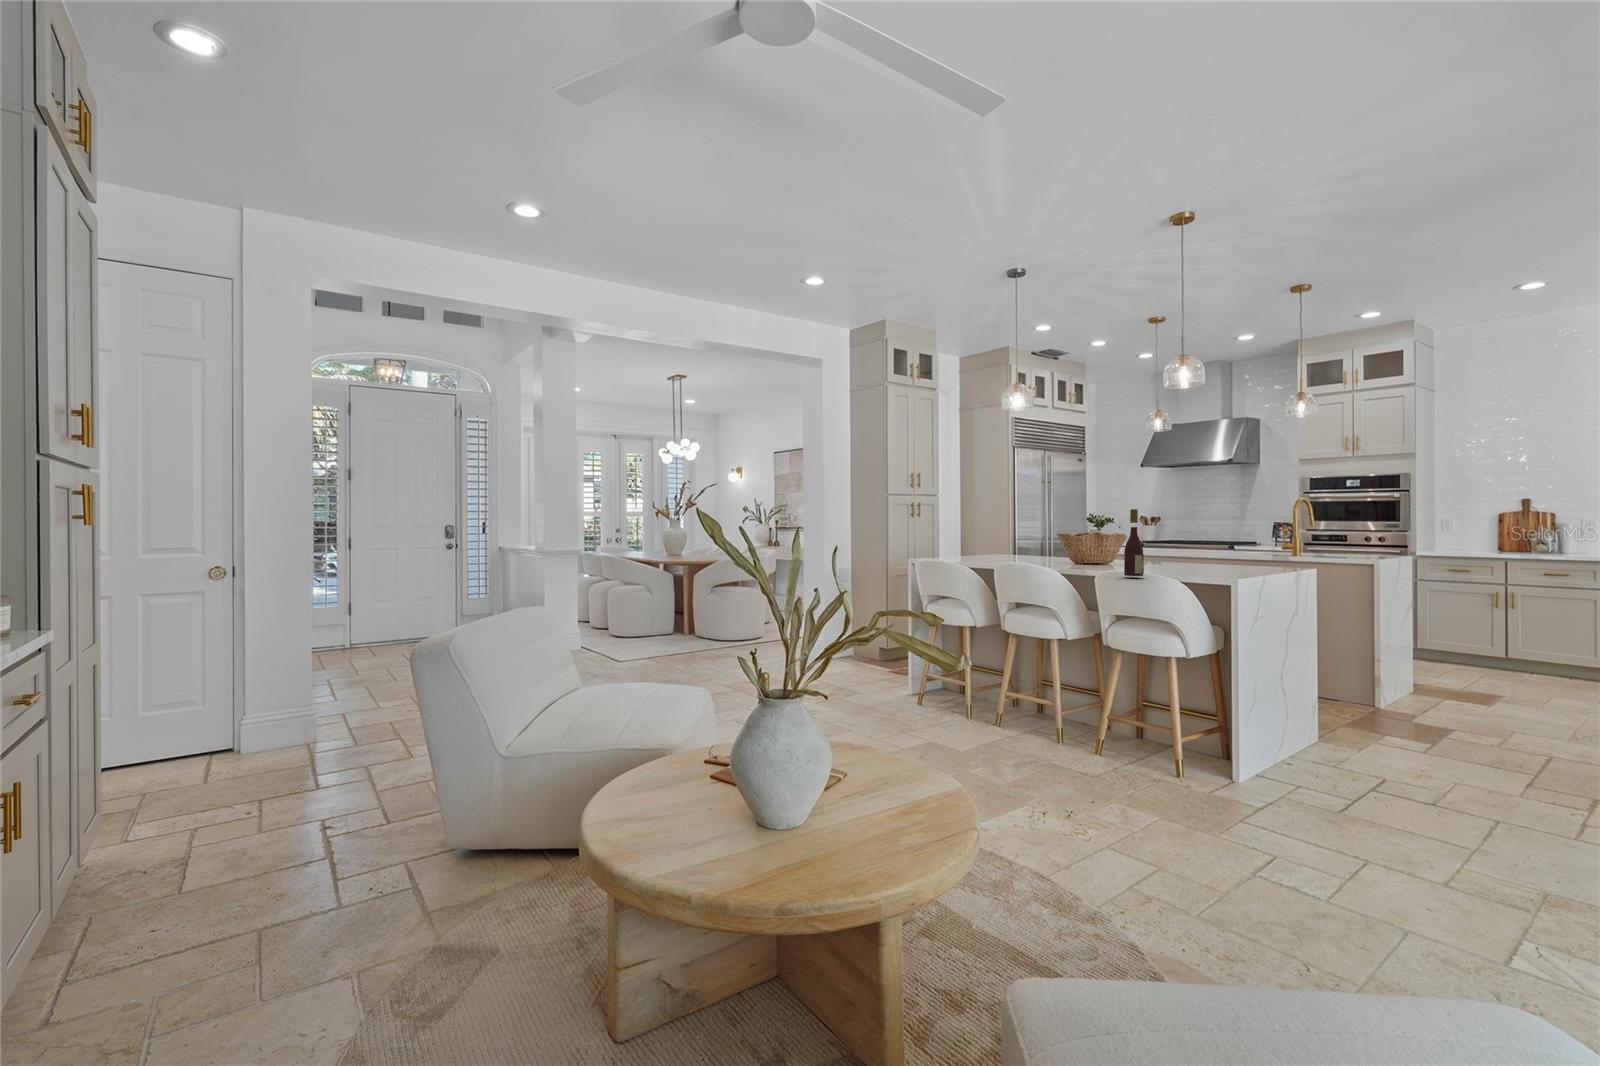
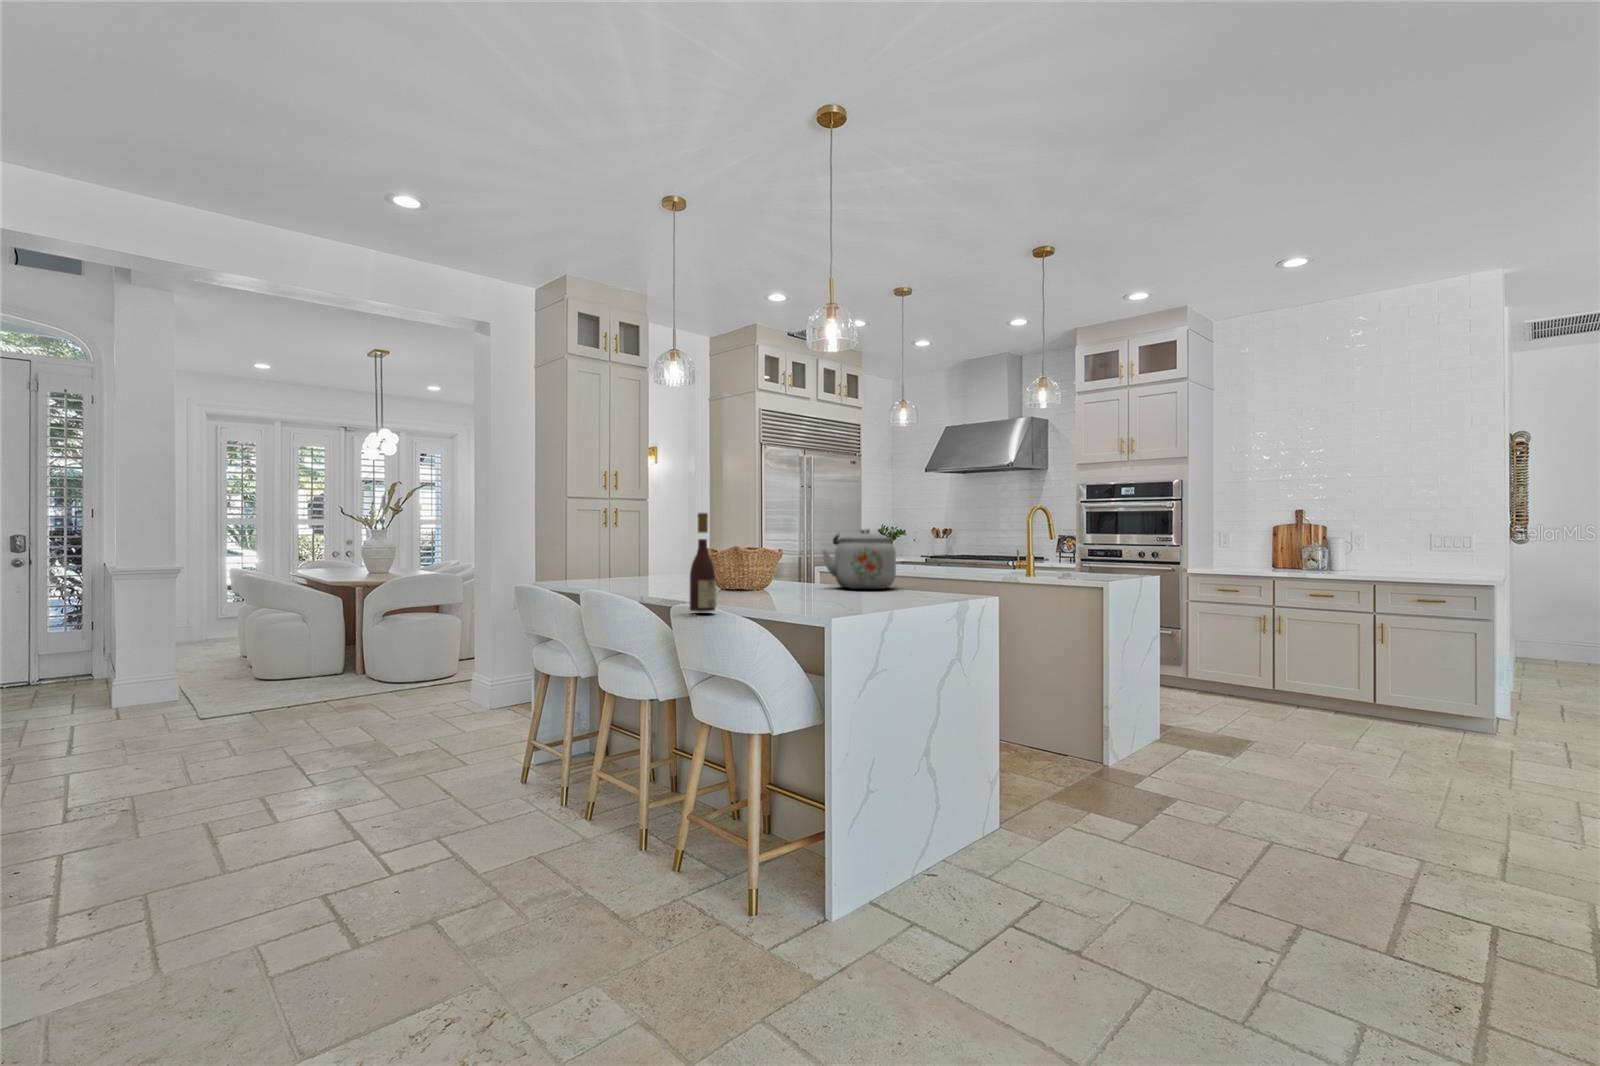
kettle: none [1156,519,1216,564] -> present [822,529,896,589]

